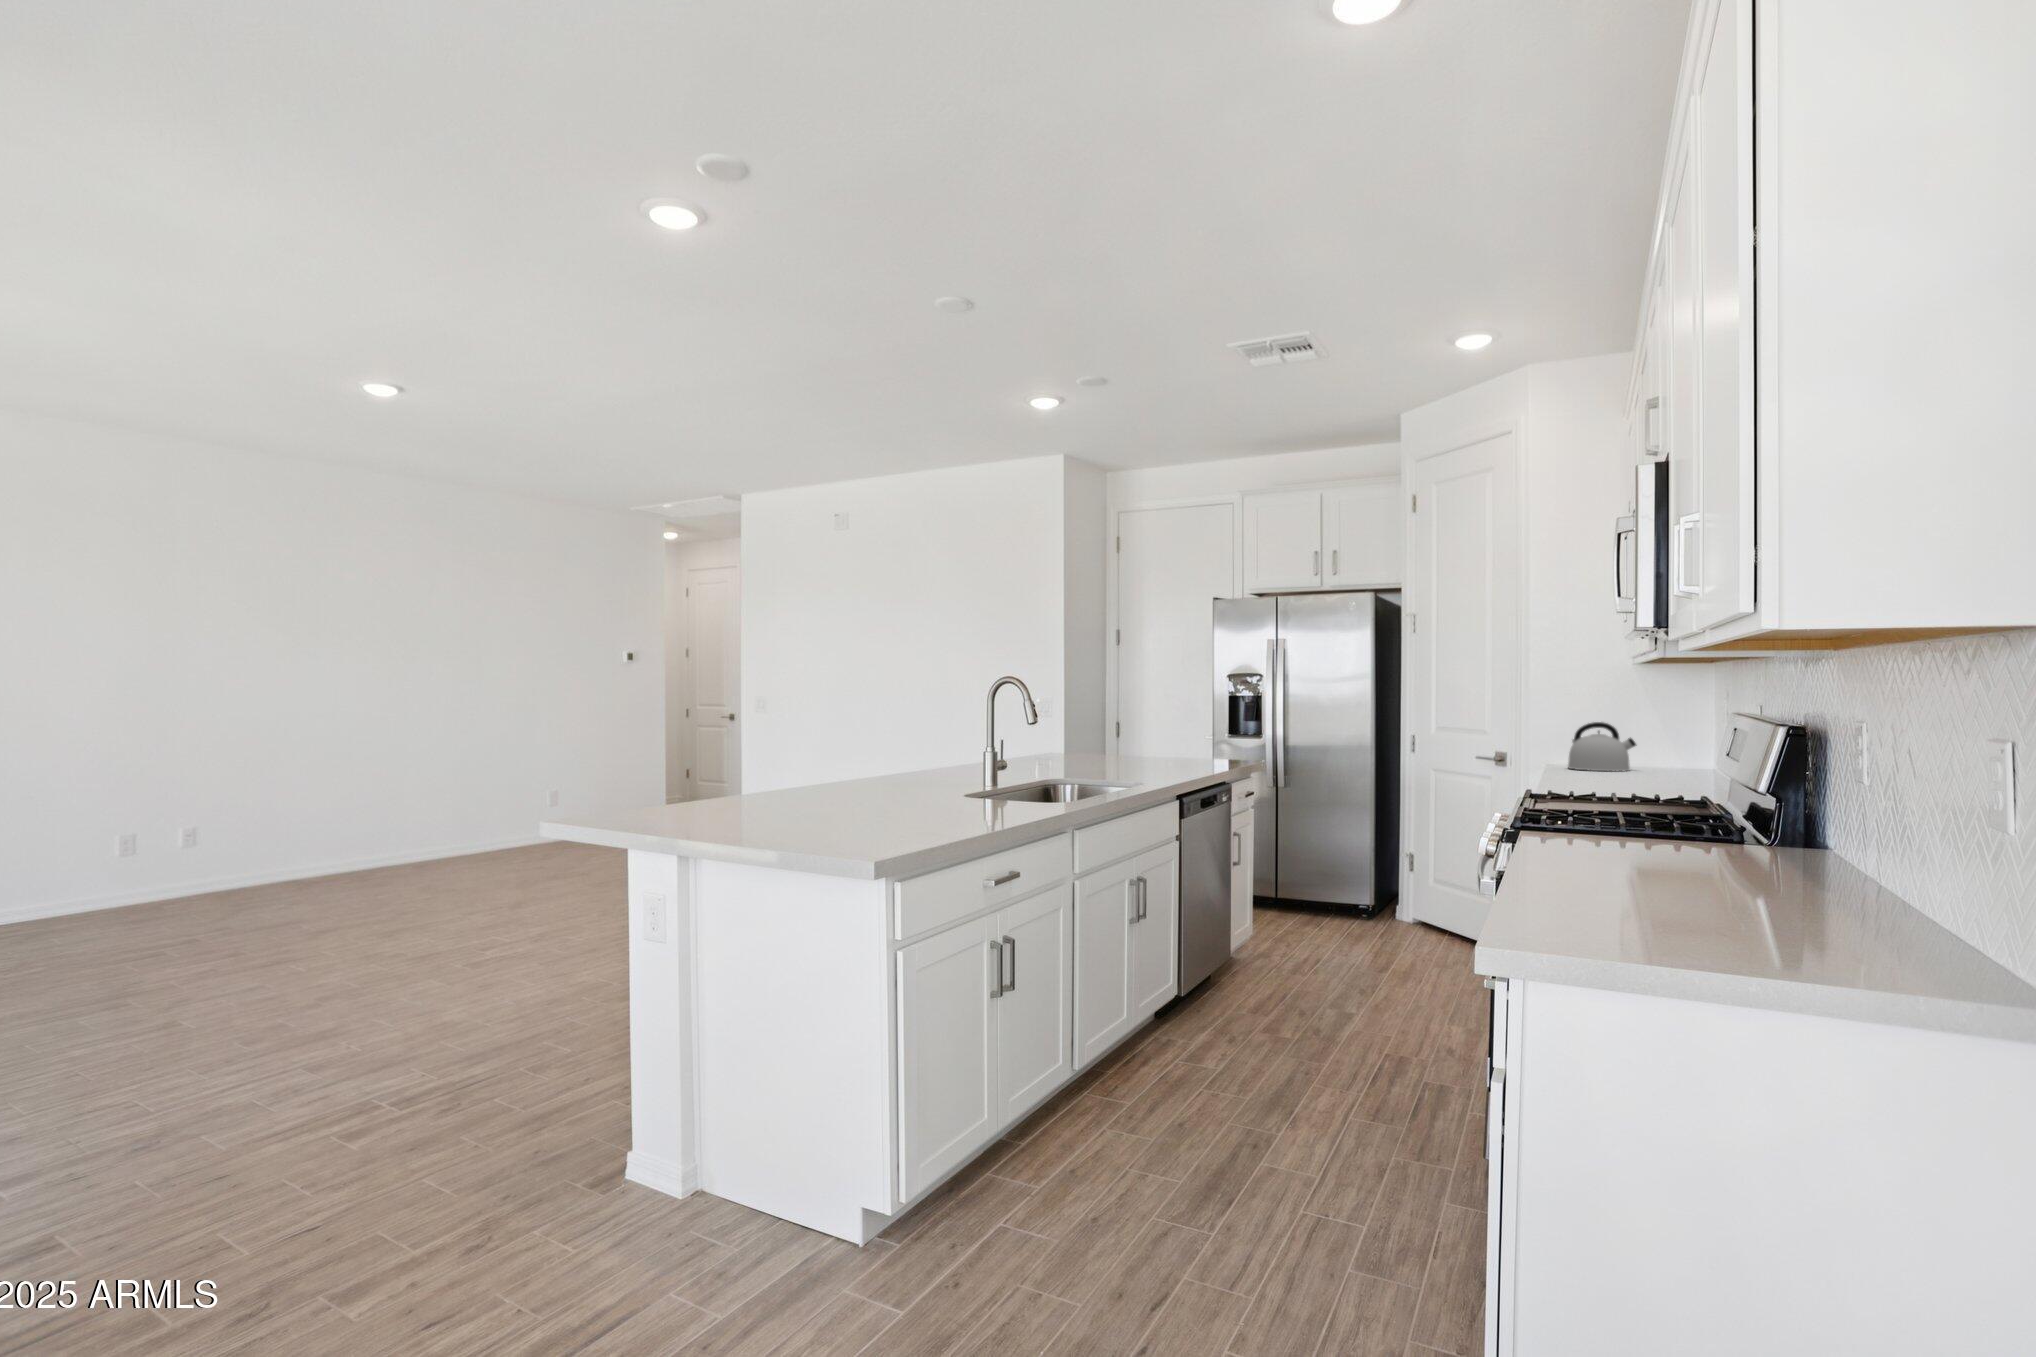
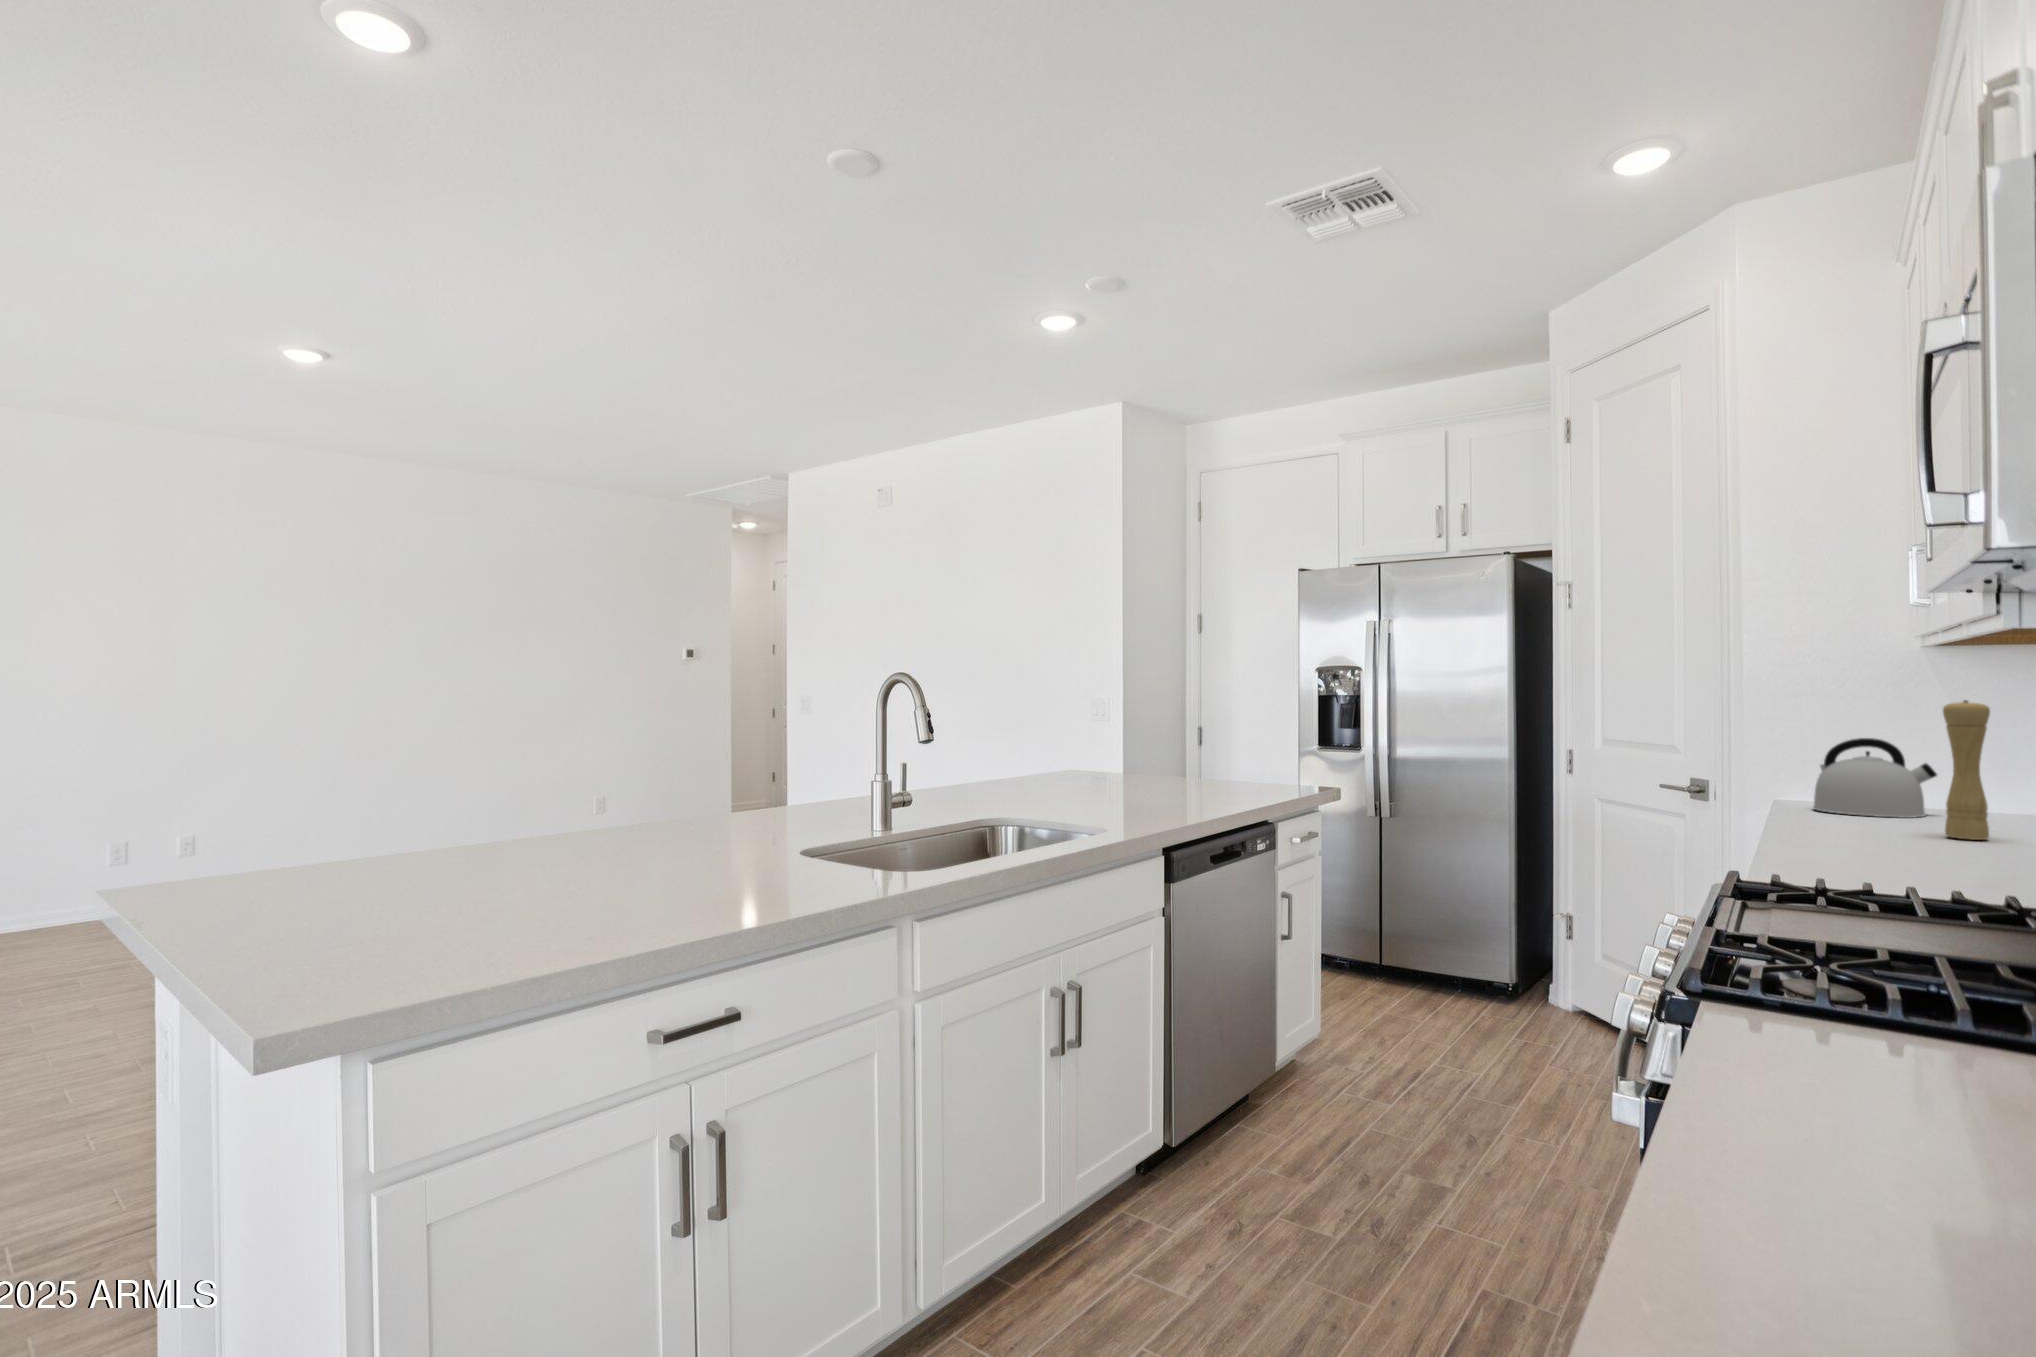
pepper mill: none [1636,698,1660,780] -> present [1943,700,1990,840]

